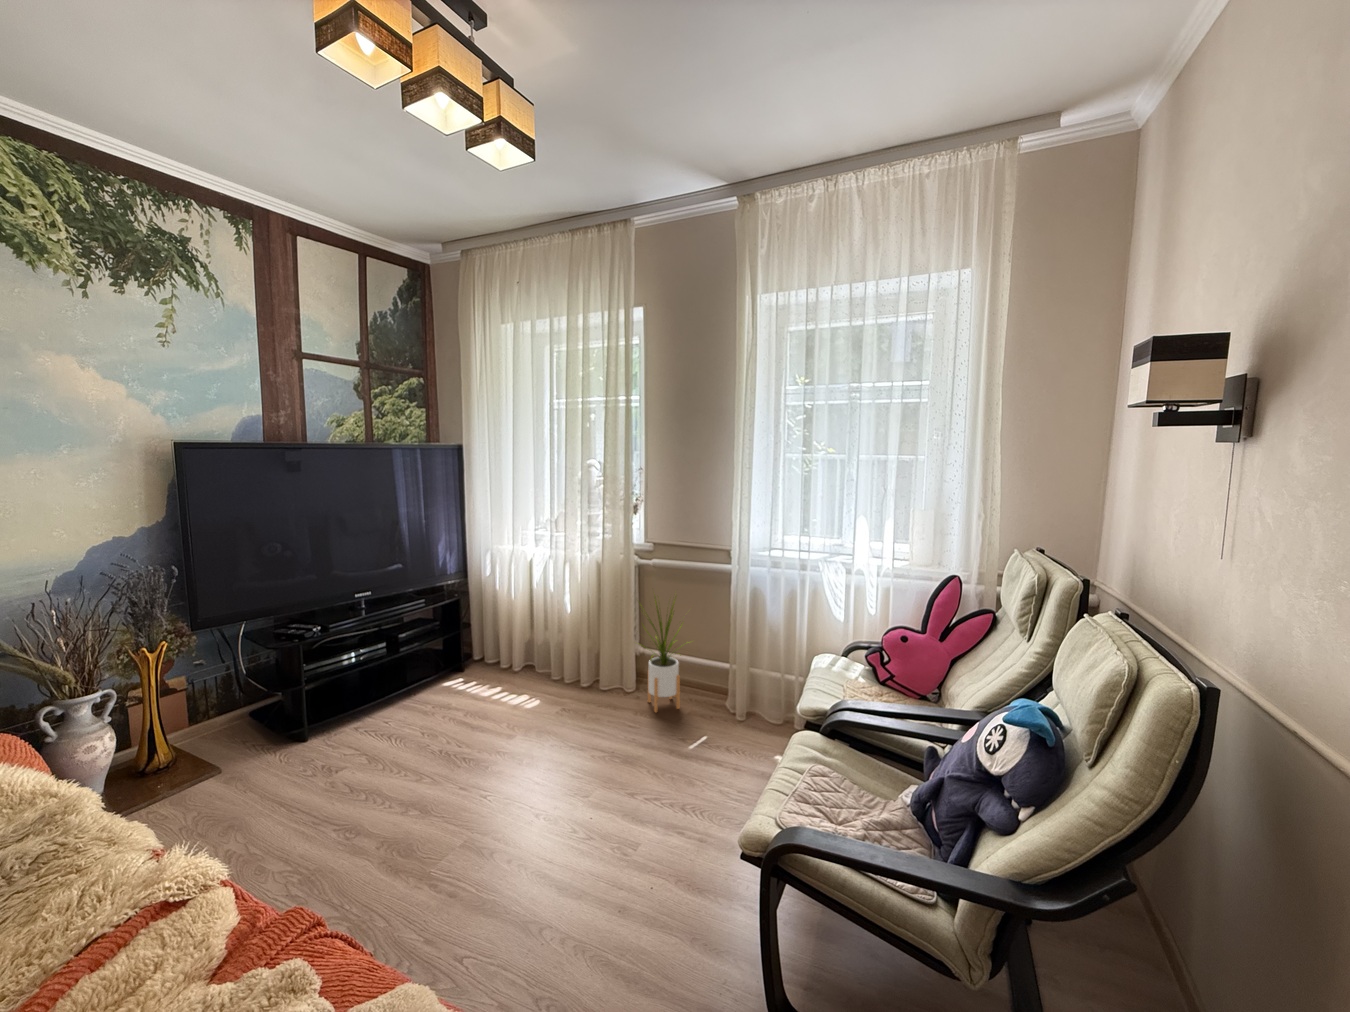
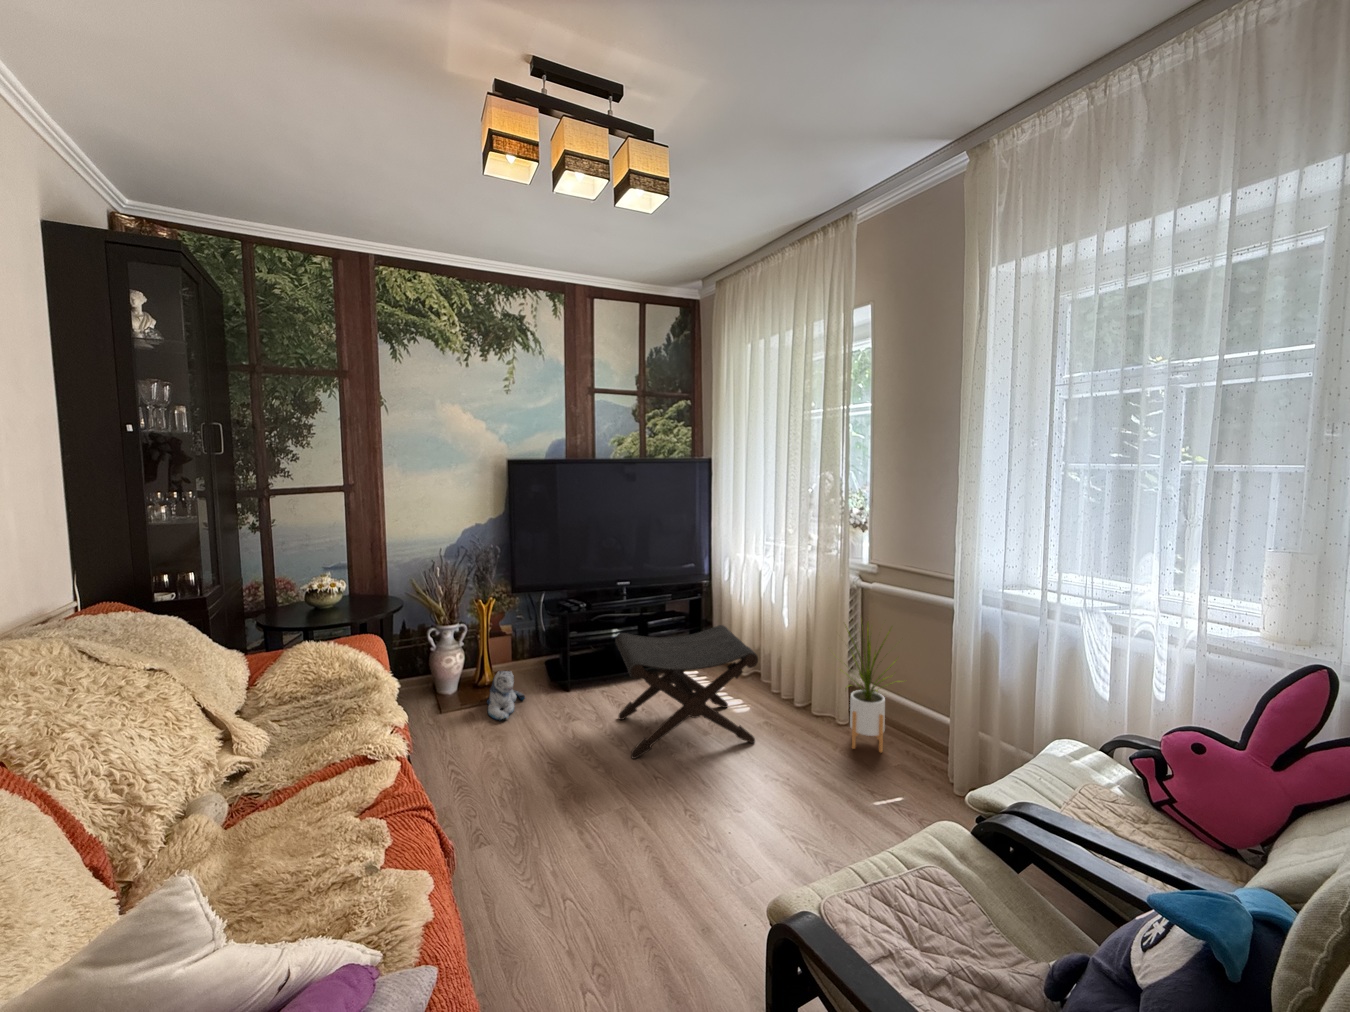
footstool: none [391,622,571,791] -> present [615,625,758,759]
plush toy: none [175,736,244,809] -> present [487,671,525,720]

